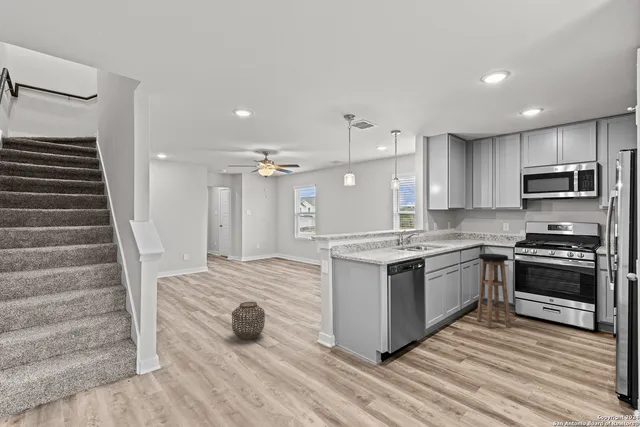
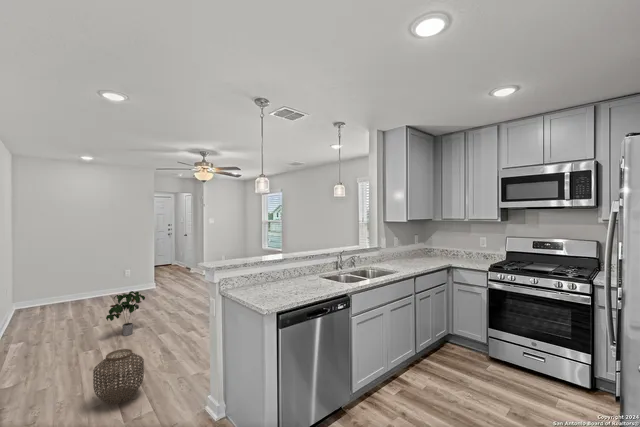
bar stool: present [477,254,511,328] -> none [437,281,478,383]
potted plant: none [203,267,227,302] -> present [106,291,145,336]

